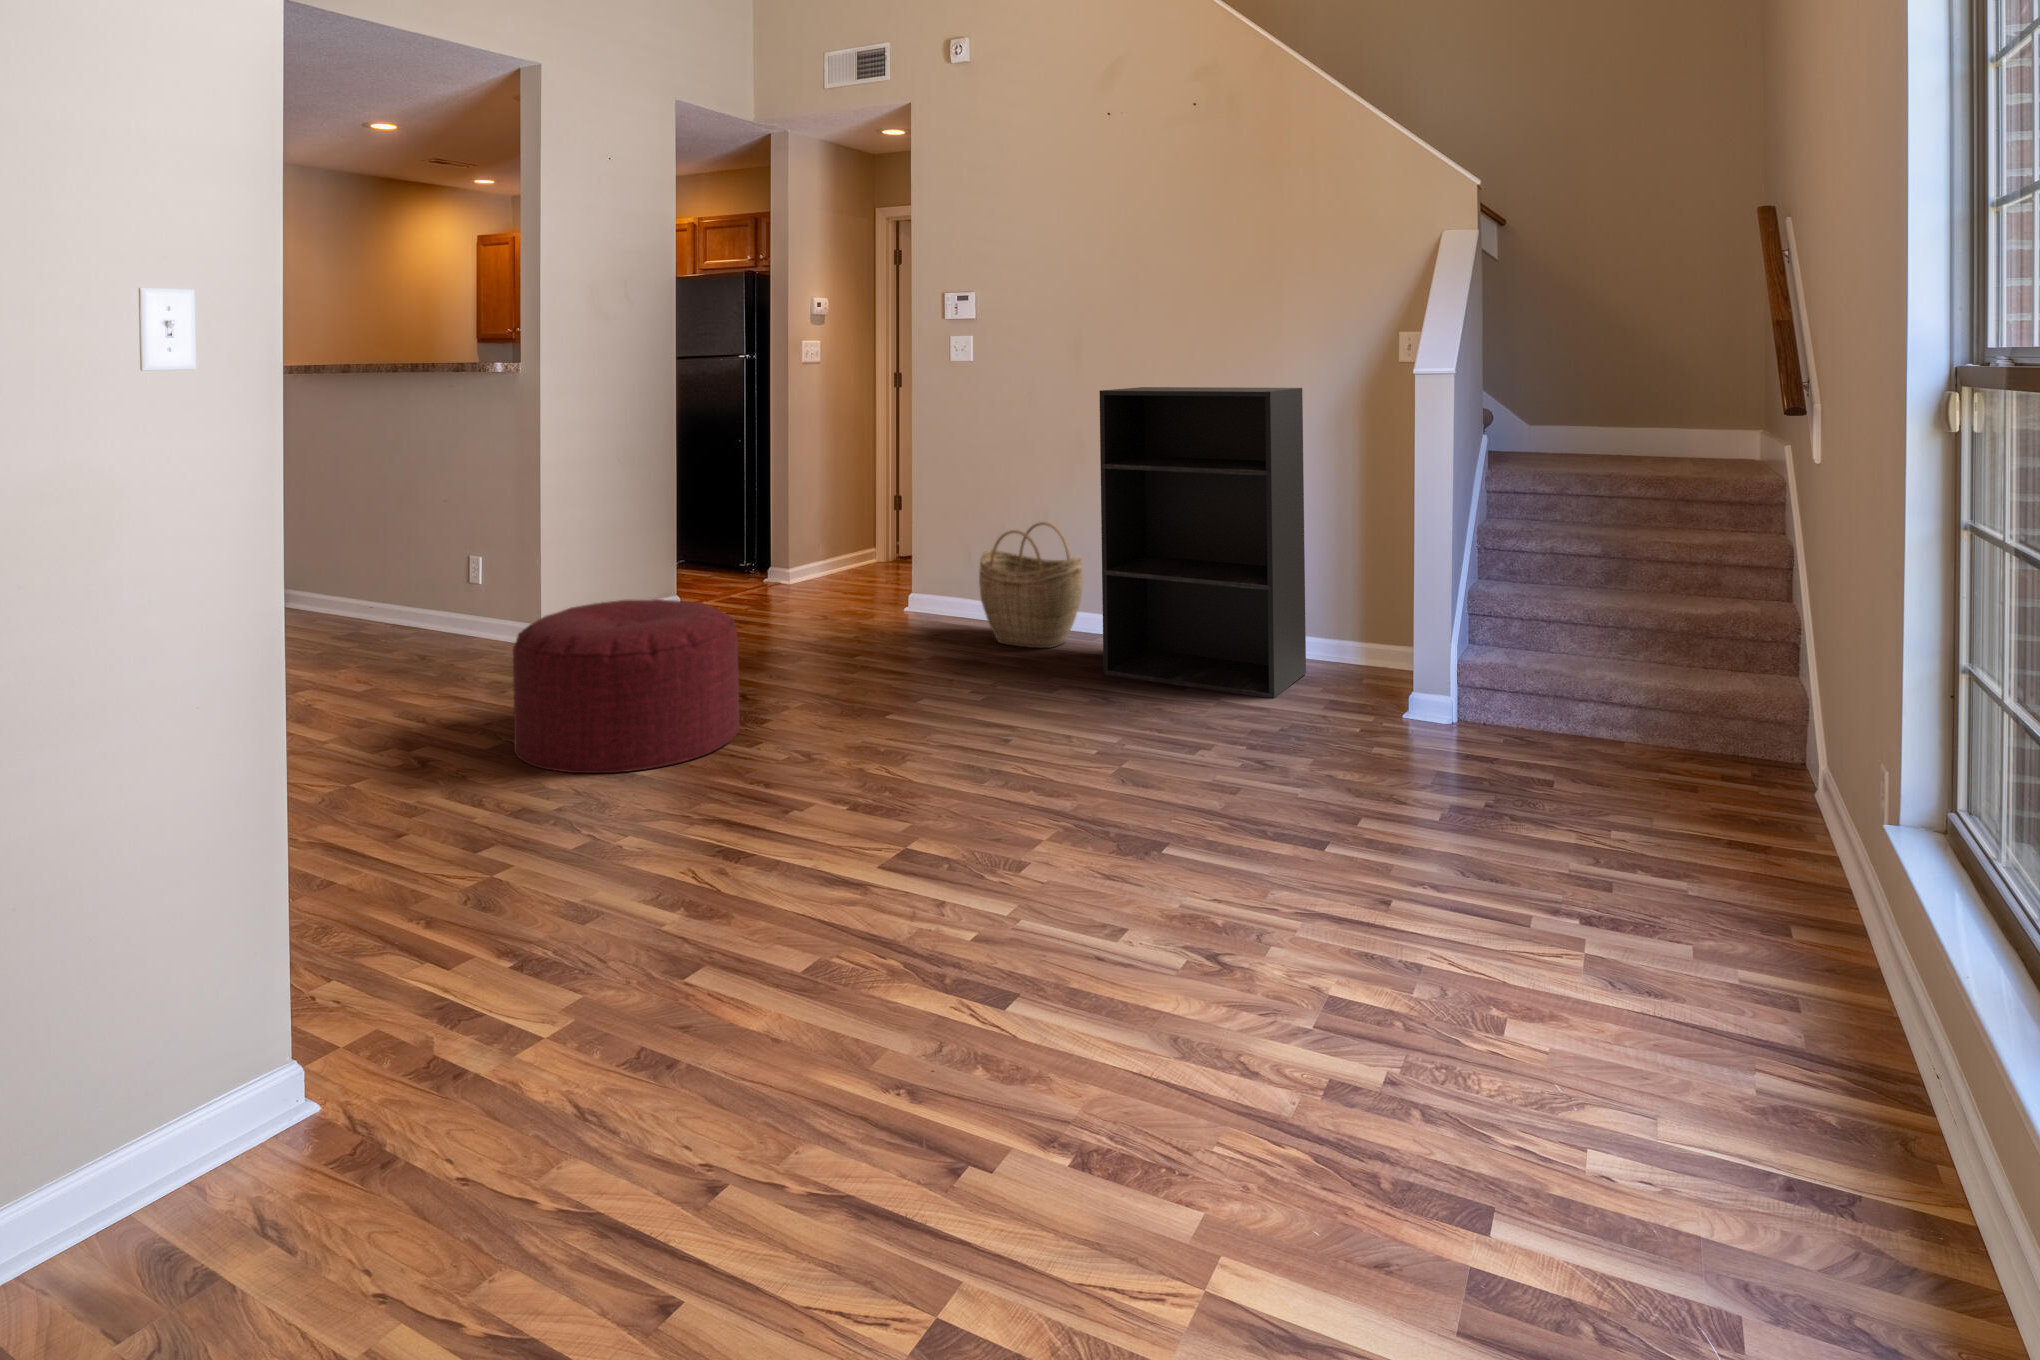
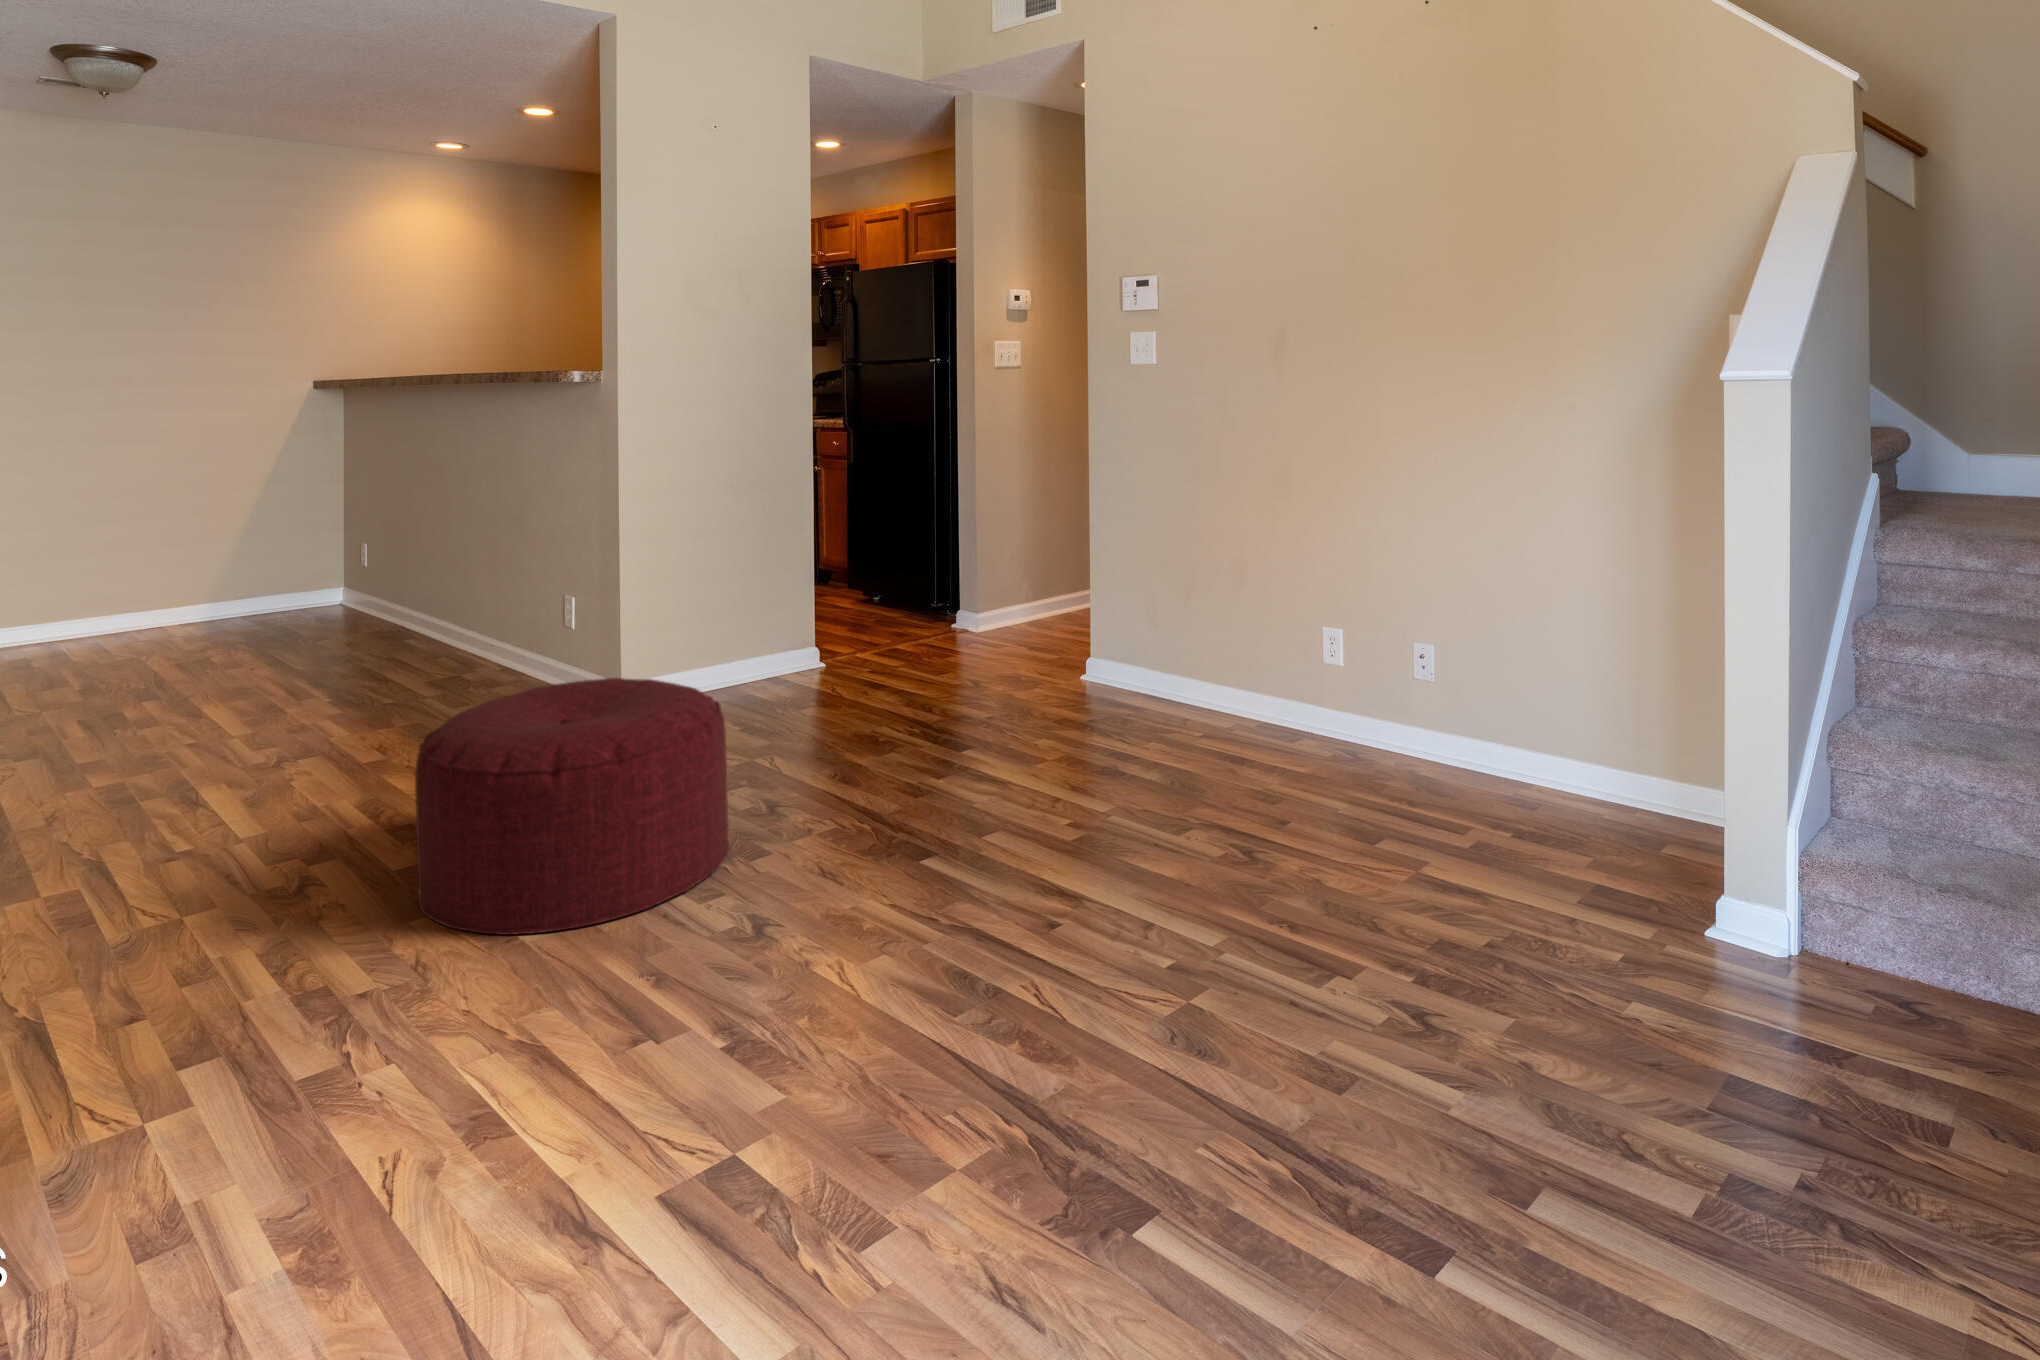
bookshelf: present [1100,387,1306,698] -> none [1259,399,1568,871]
woven basket: present [979,522,1082,648] -> none [1136,575,1272,748]

